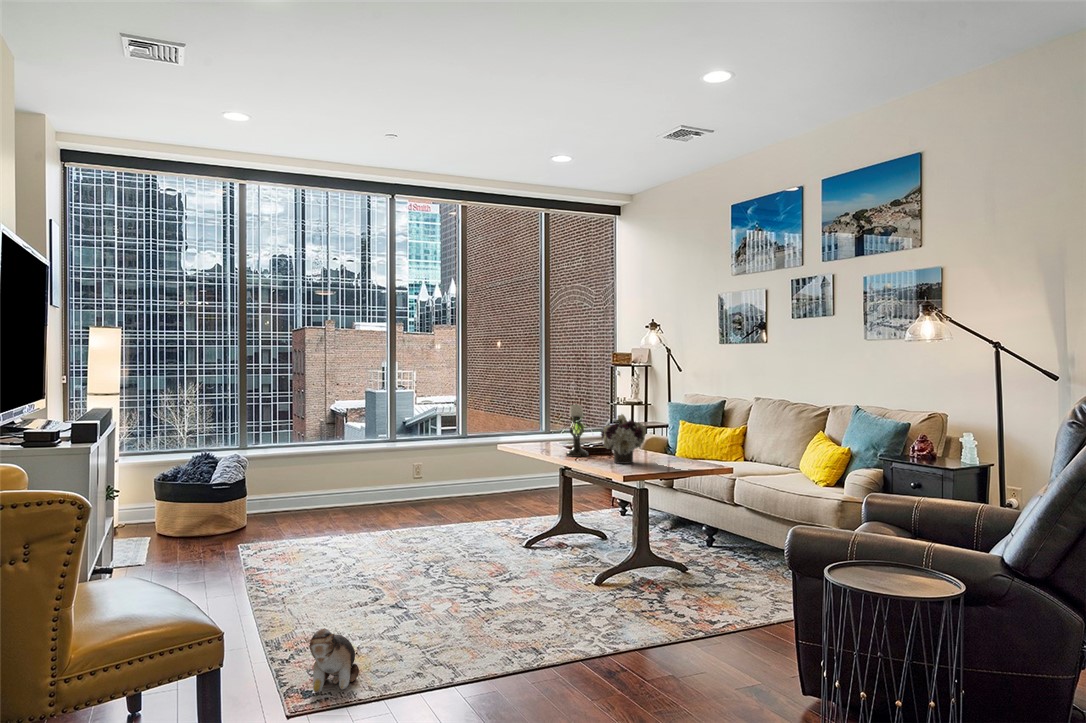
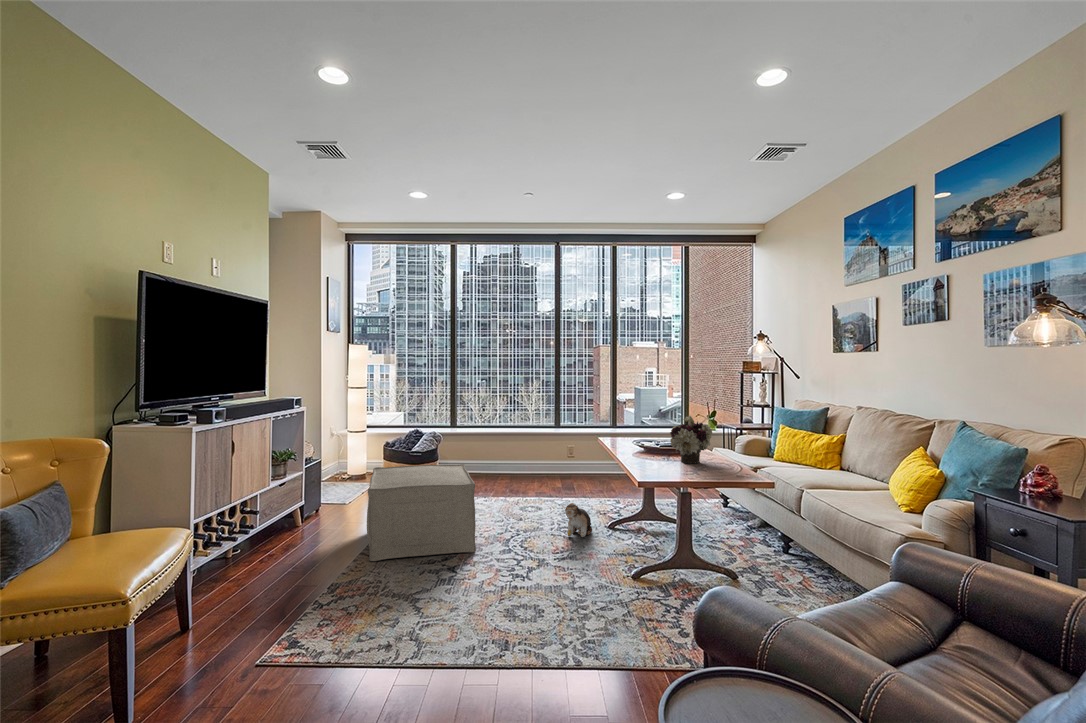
candle holder: present [566,404,588,457] -> none [650,403,671,452]
ottoman: none [241,490,405,613] -> present [367,464,476,561]
plush toy: present [304,629,359,692] -> present [563,503,592,537]

